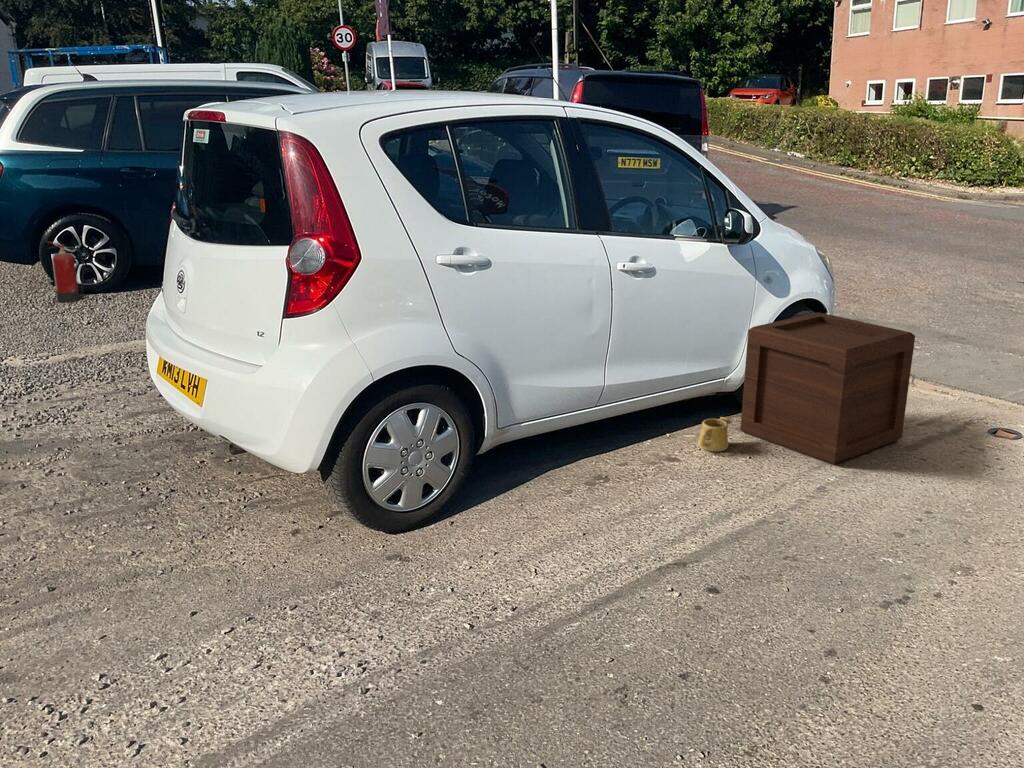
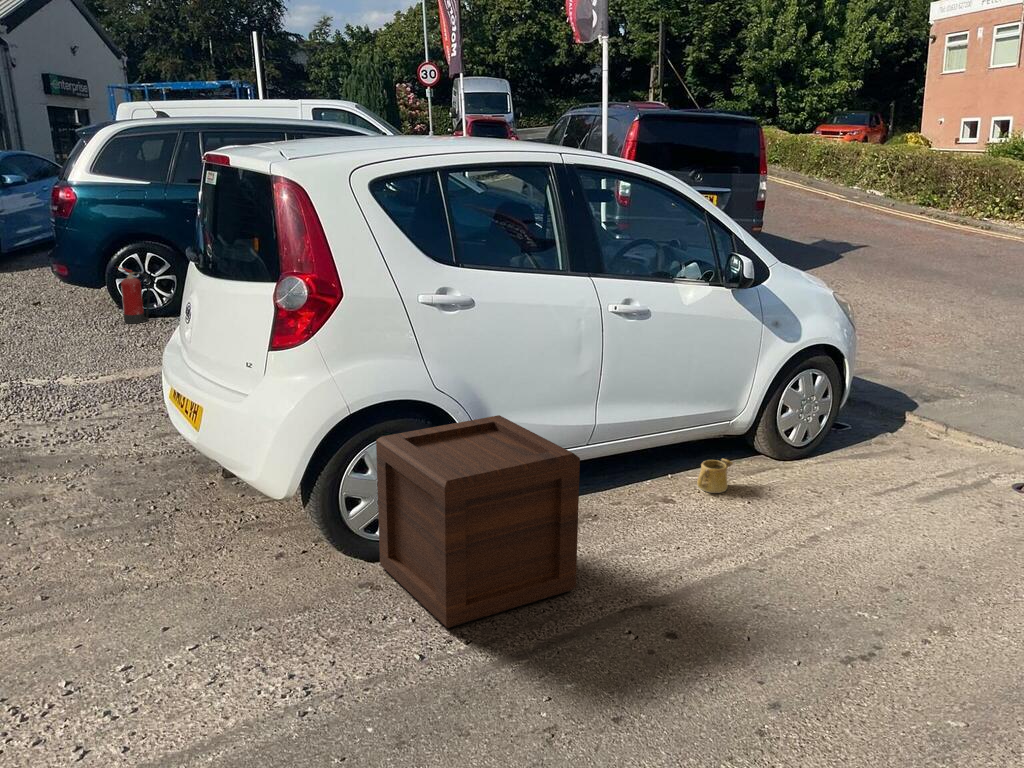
wooden crate: present [740,312,915,464] -> present [376,415,580,628]

